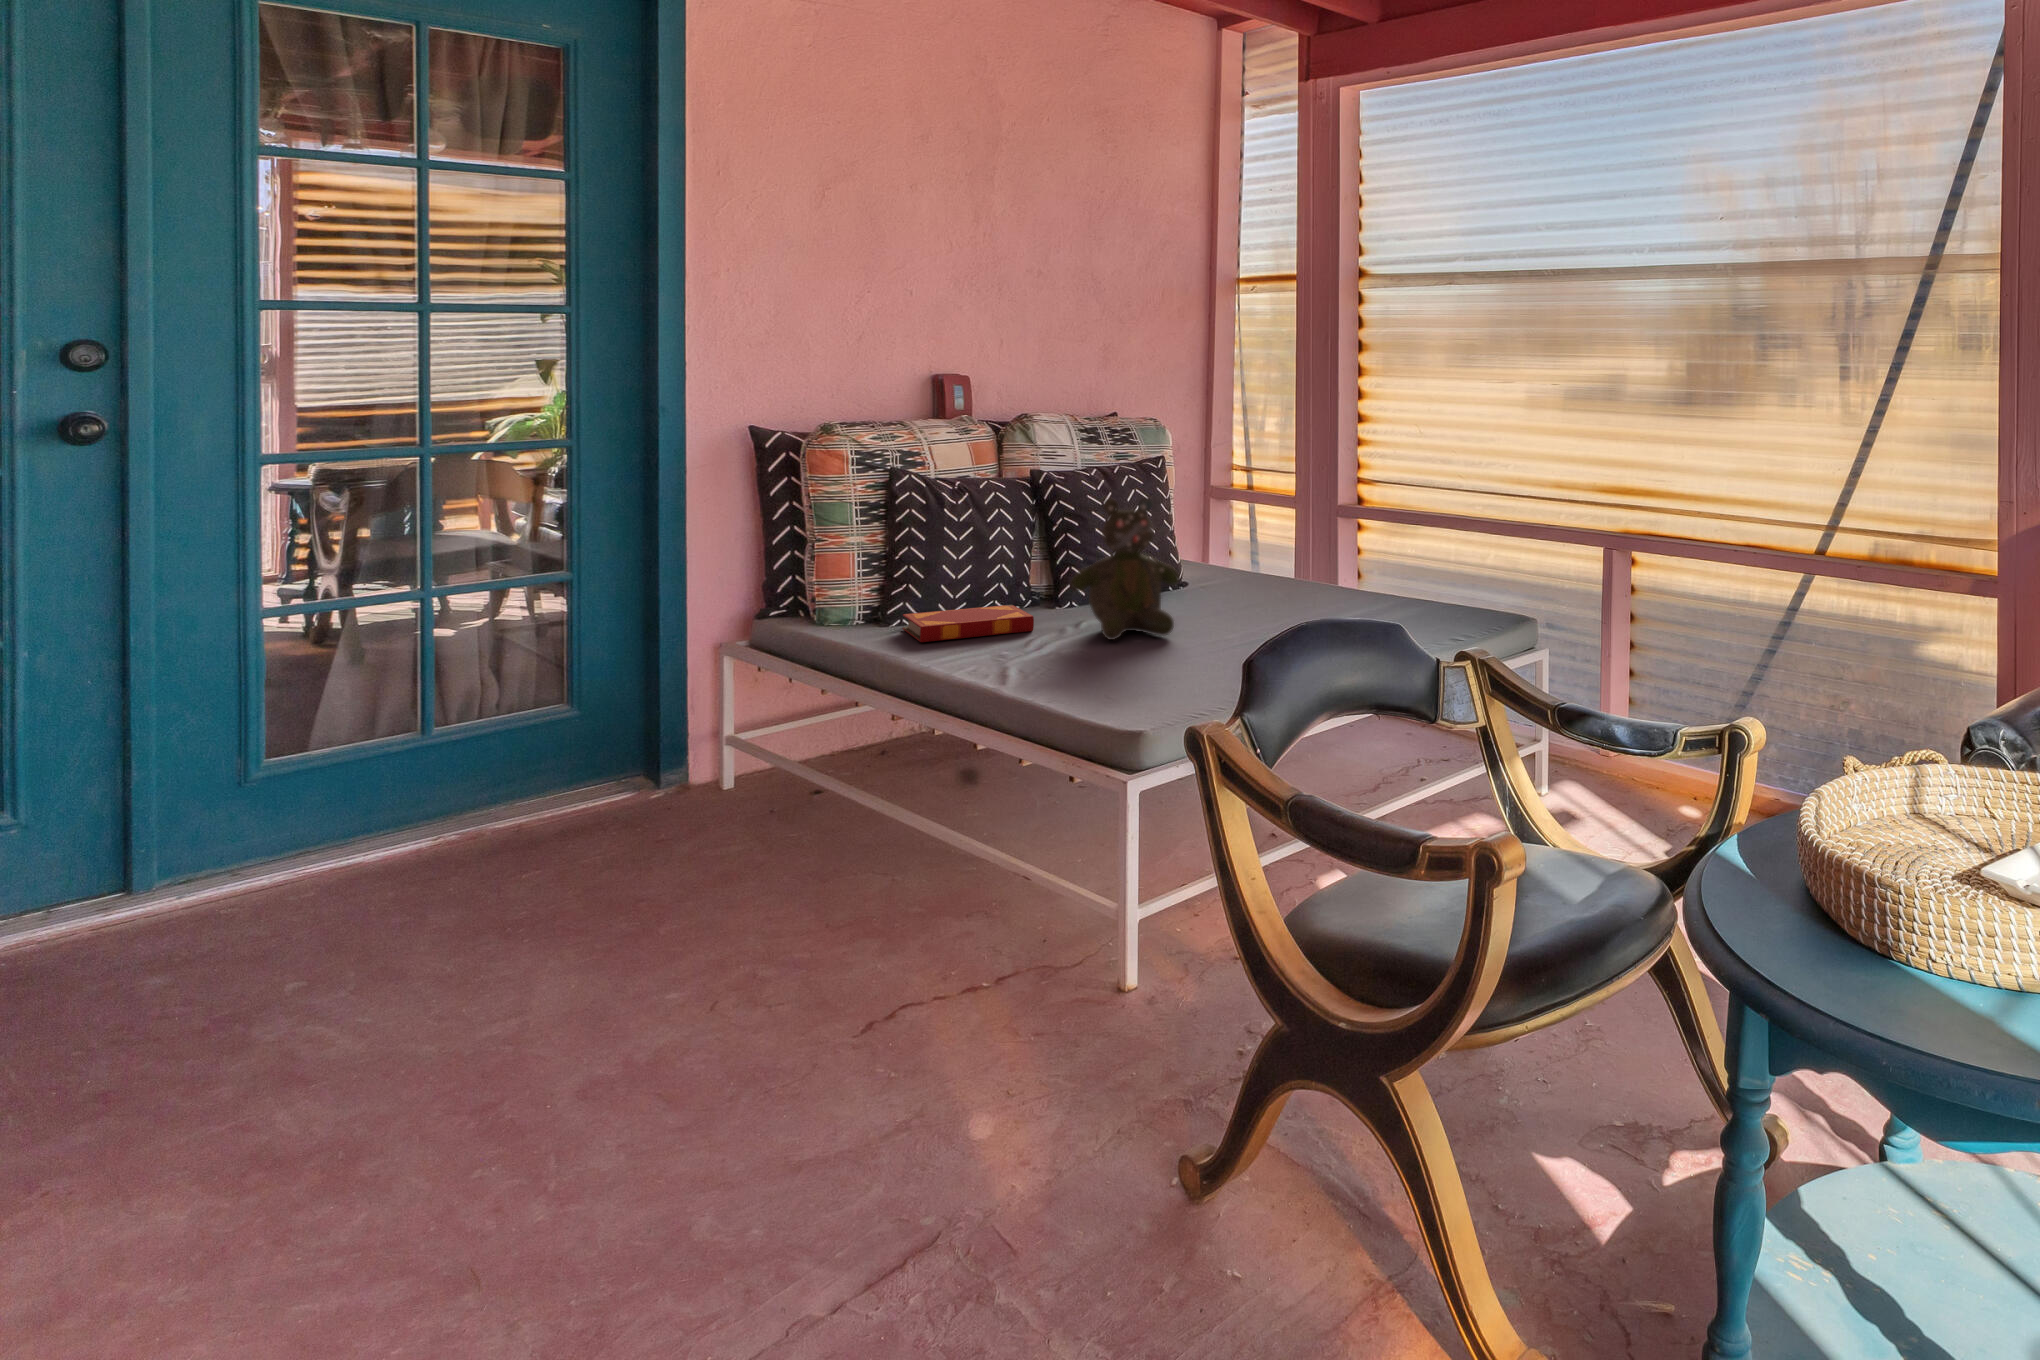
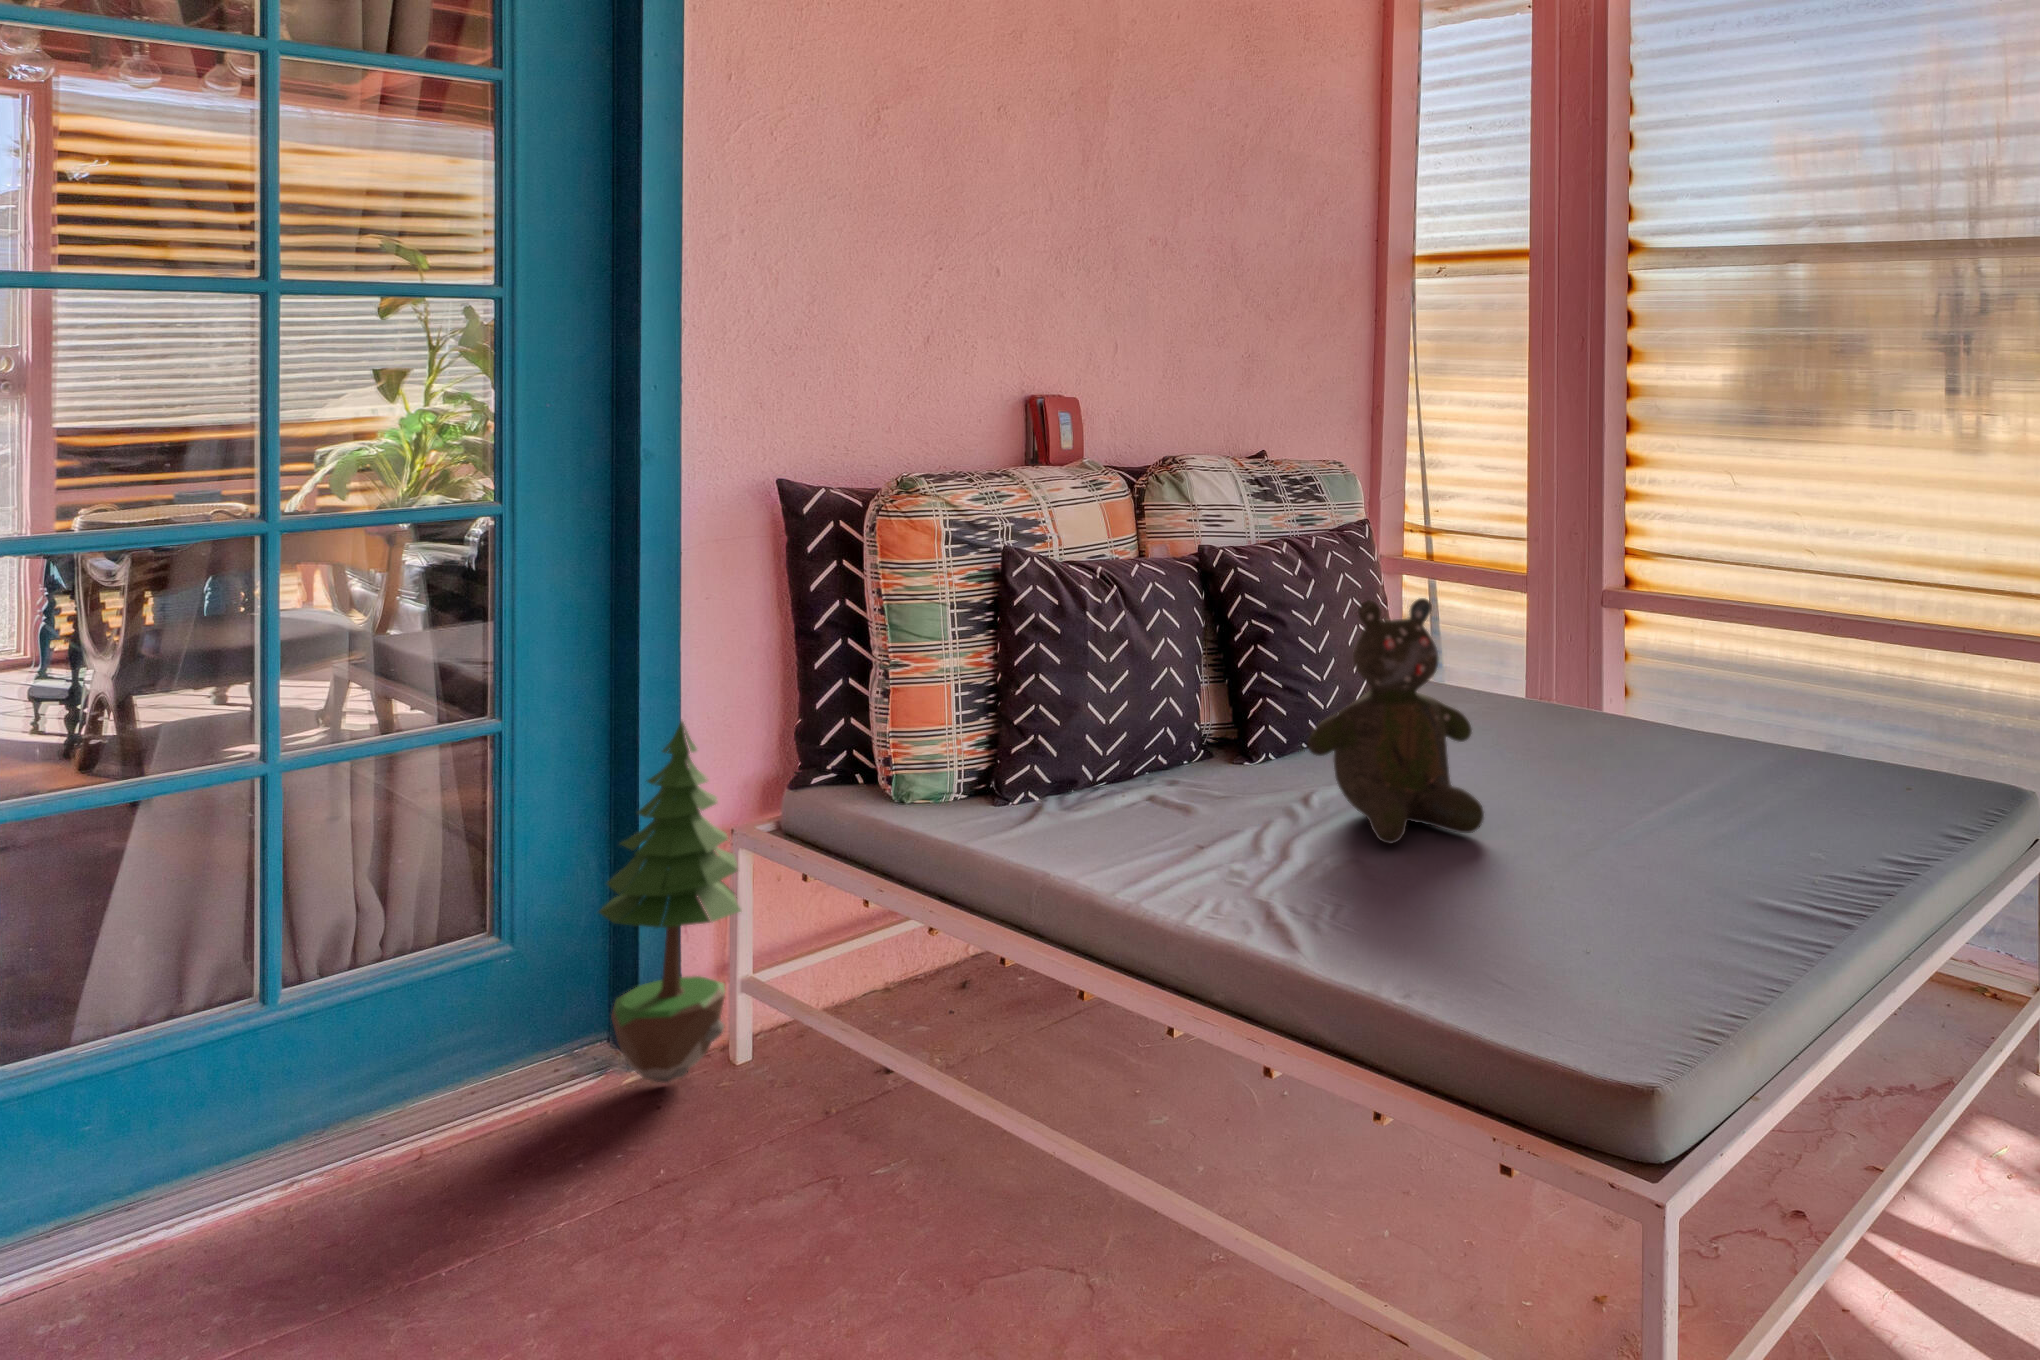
potted tree: none [631,574,726,799] -> present [599,722,741,1083]
hardback book: present [903,605,1034,642] -> none [1034,769,1247,848]

